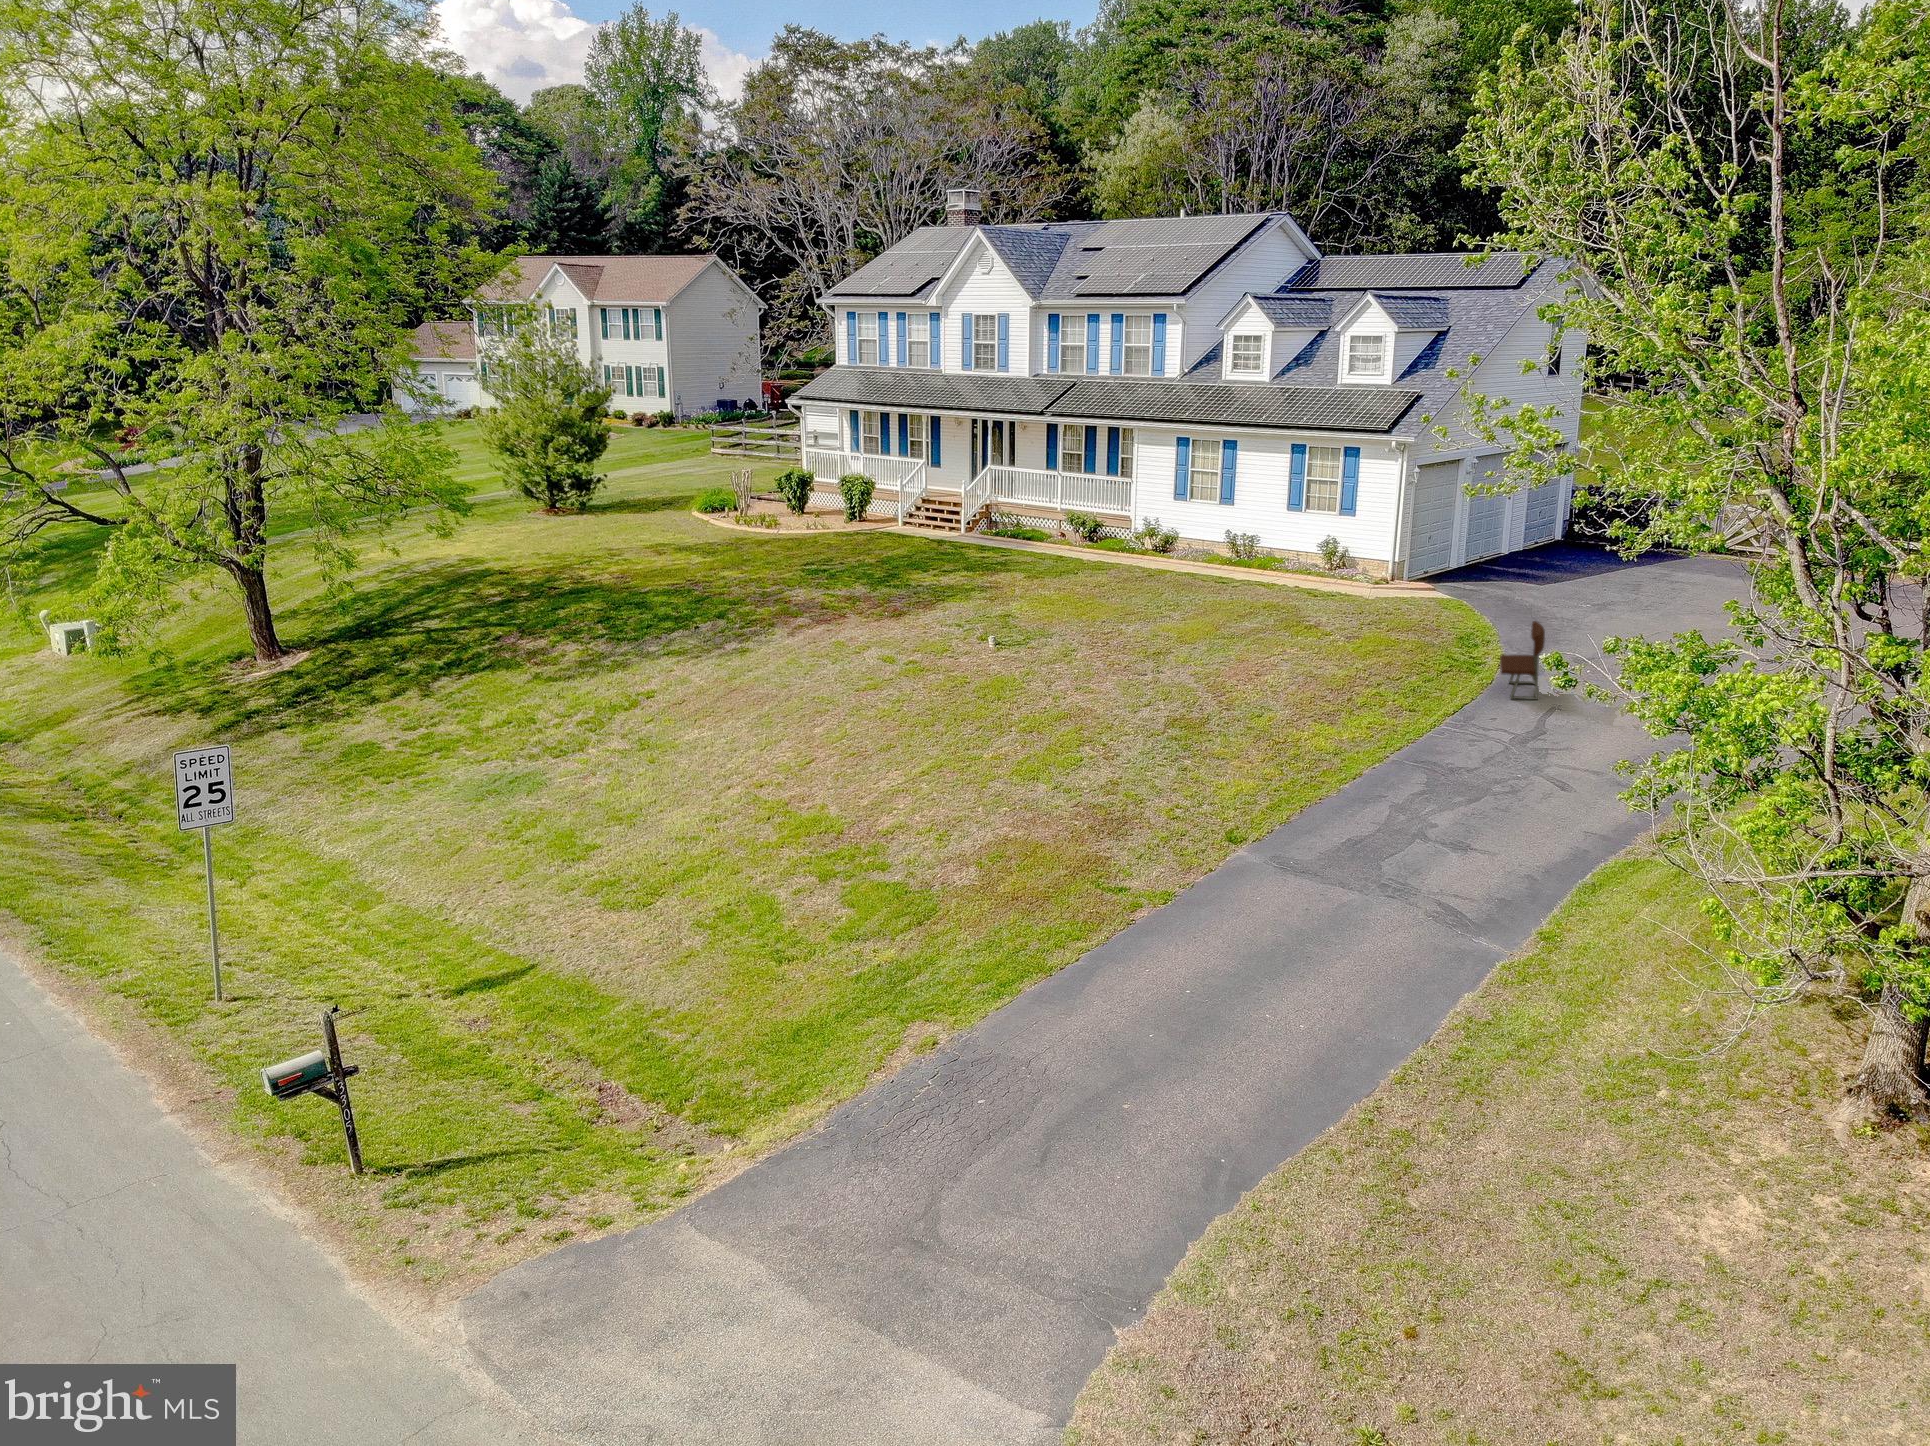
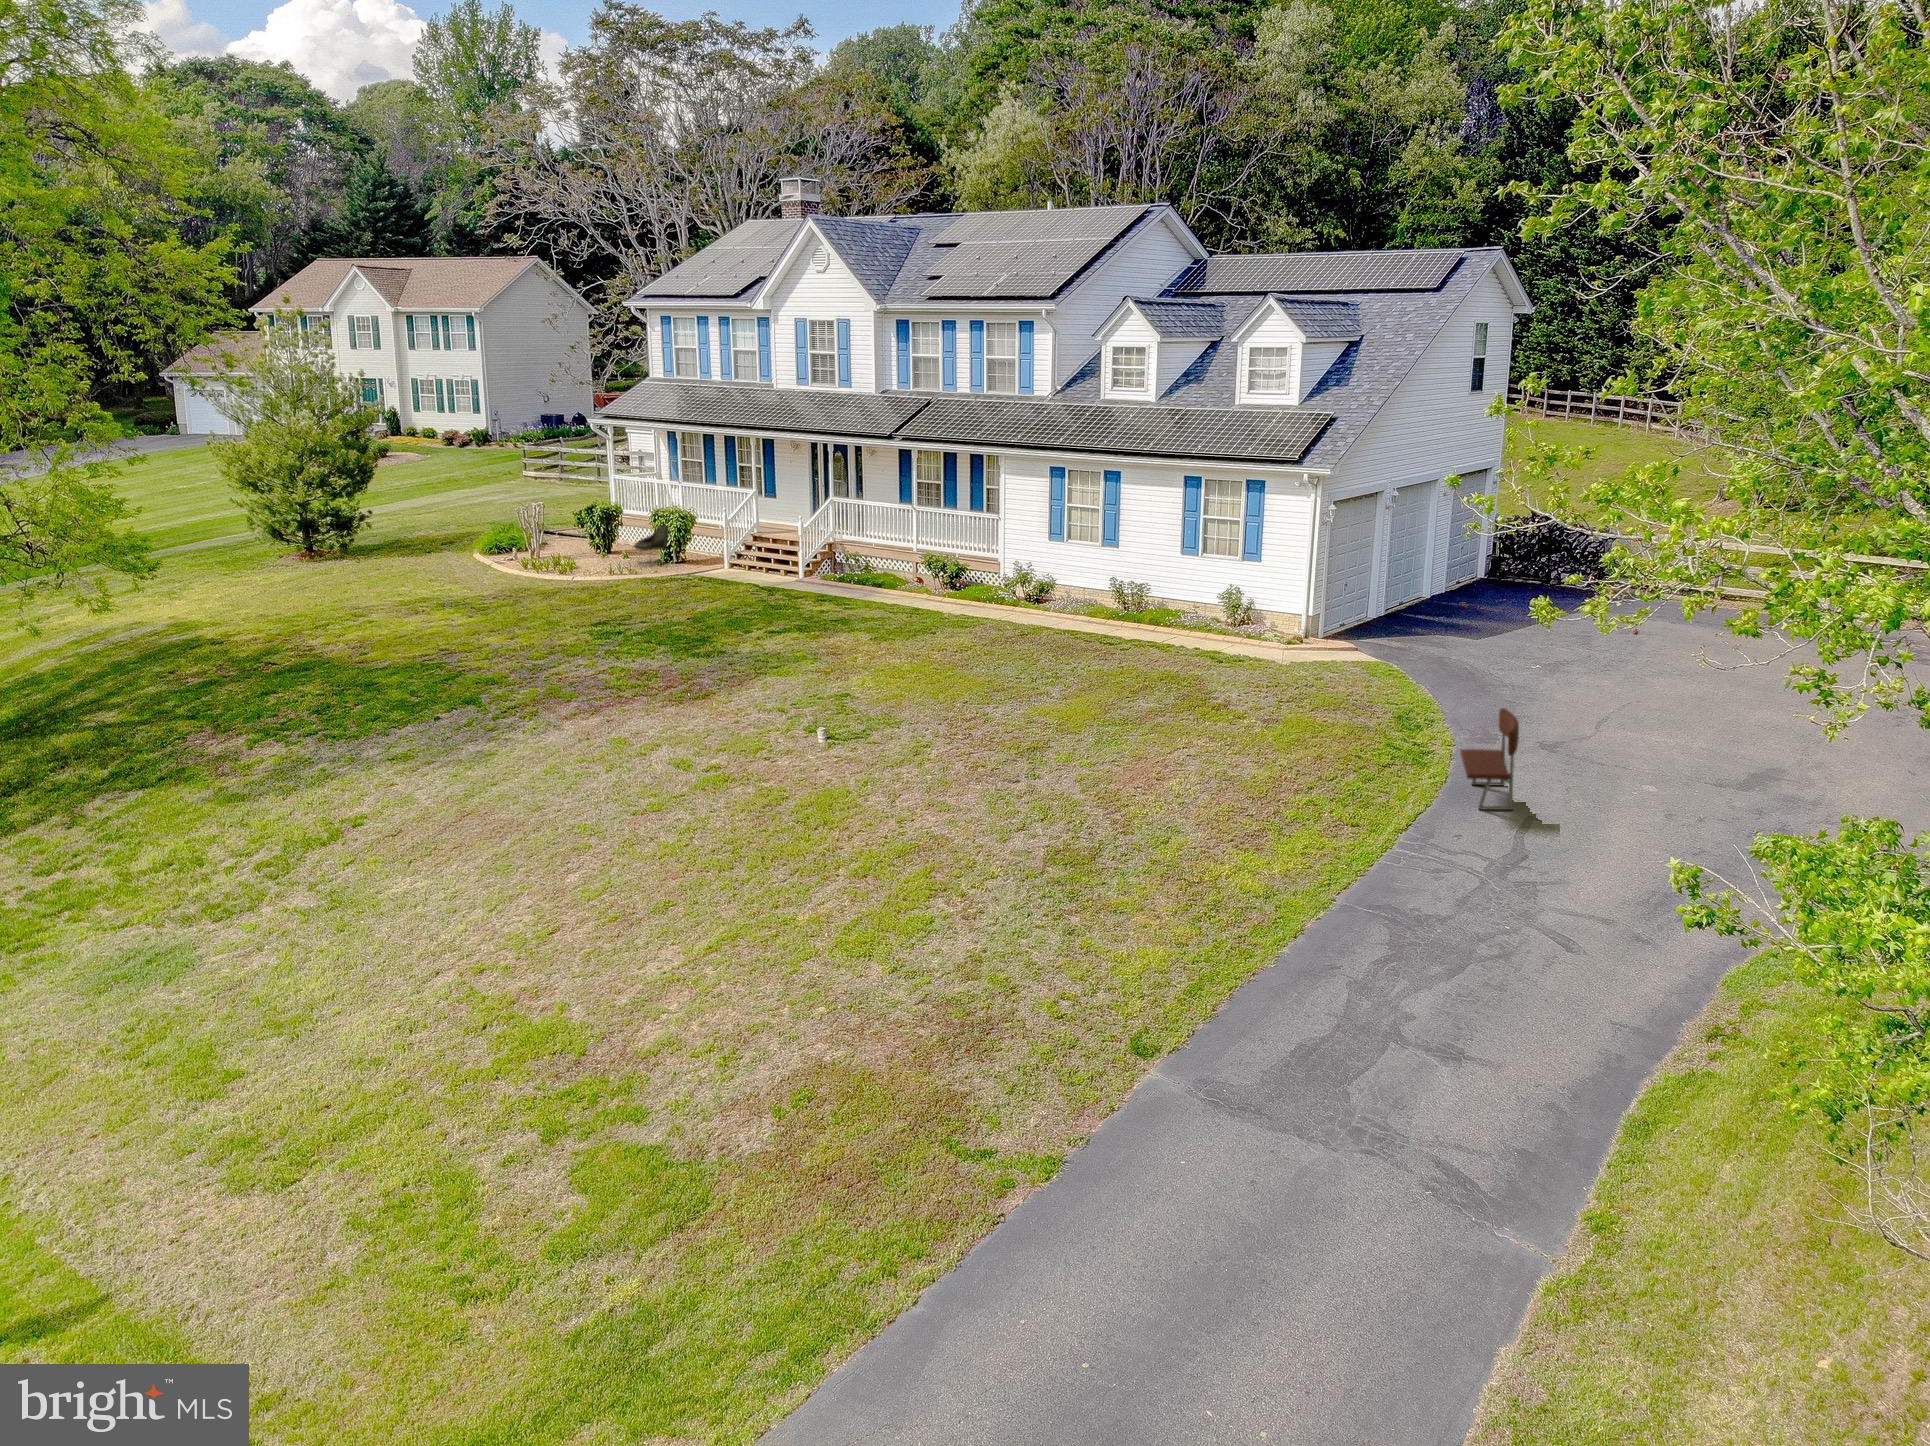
lounge chair: none [823,488,857,523] -> present [634,525,674,561]

